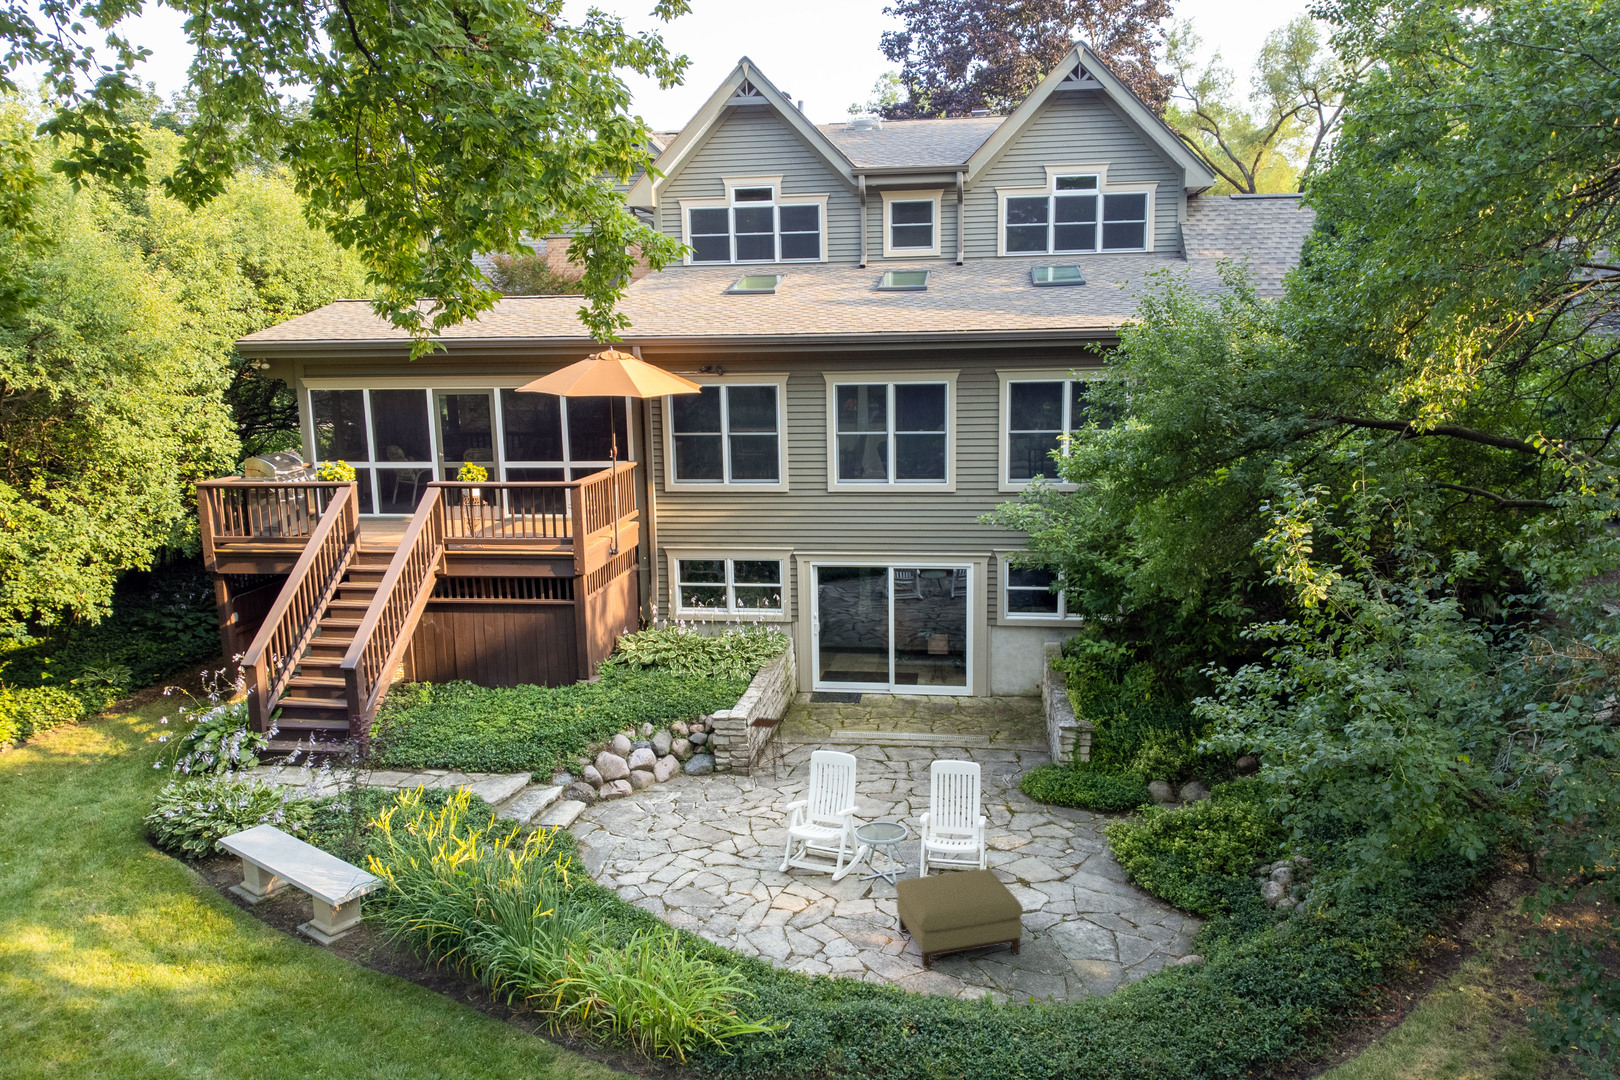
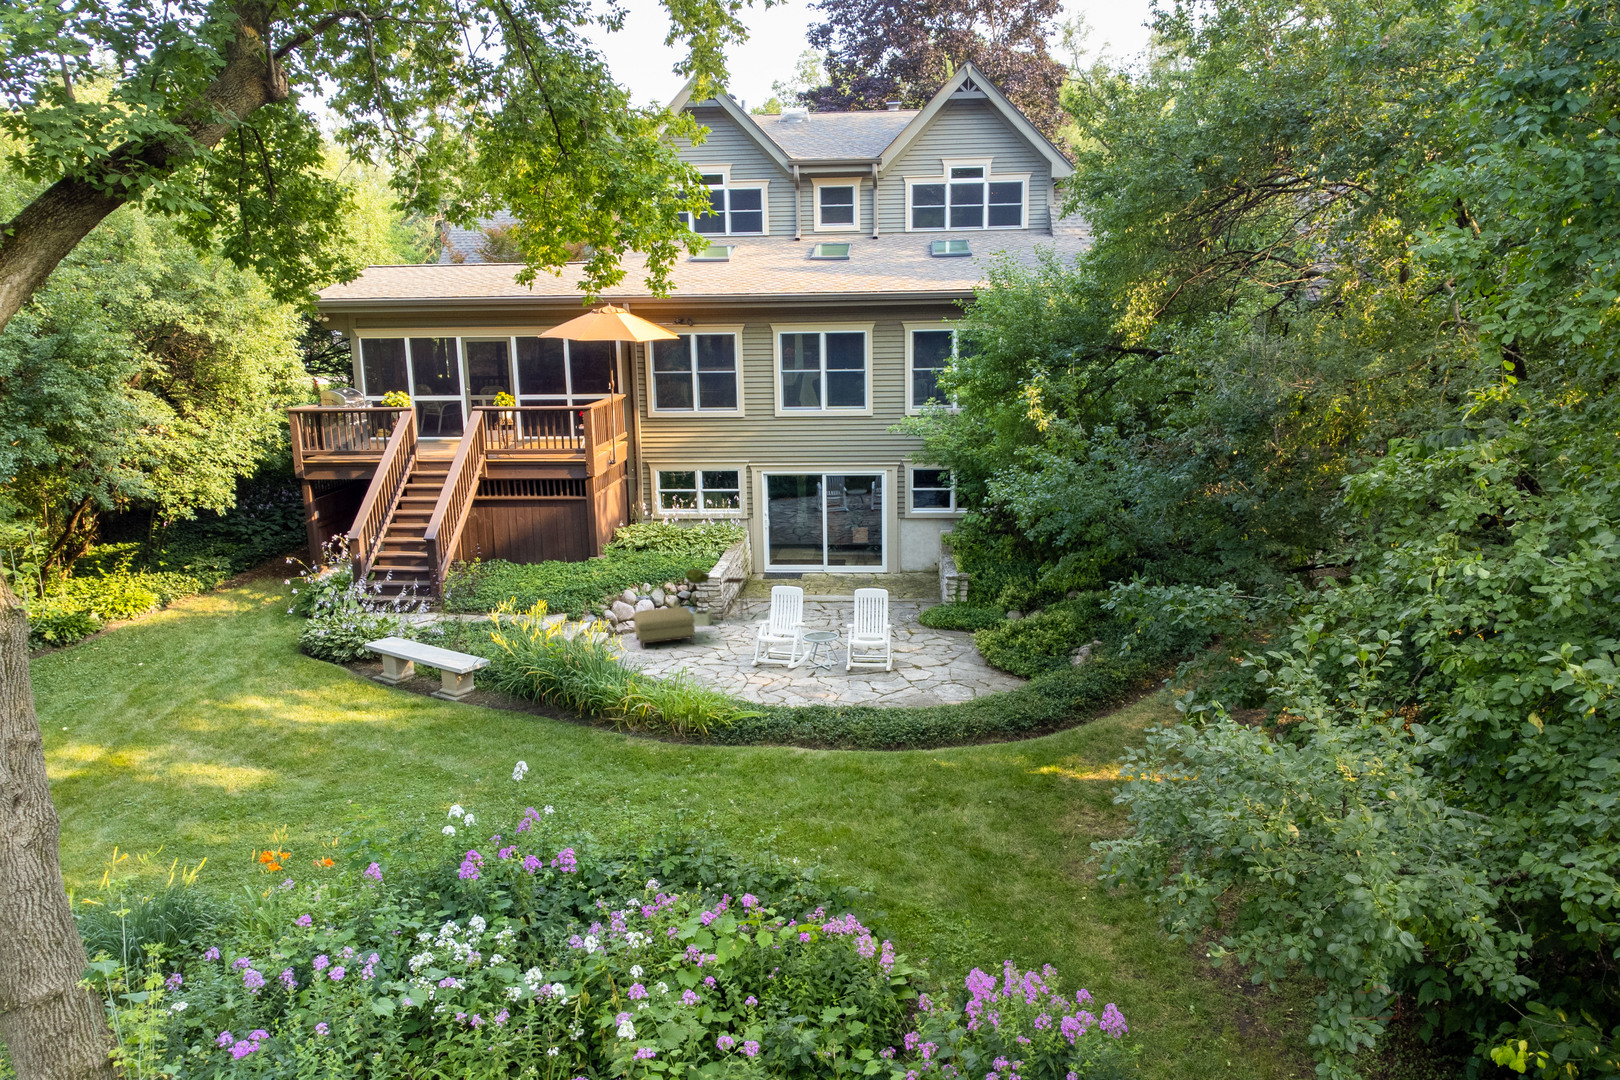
potted tree: none [697,707,735,788] -> present [685,569,713,626]
ottoman: present [896,869,1023,967] -> present [633,607,695,649]

